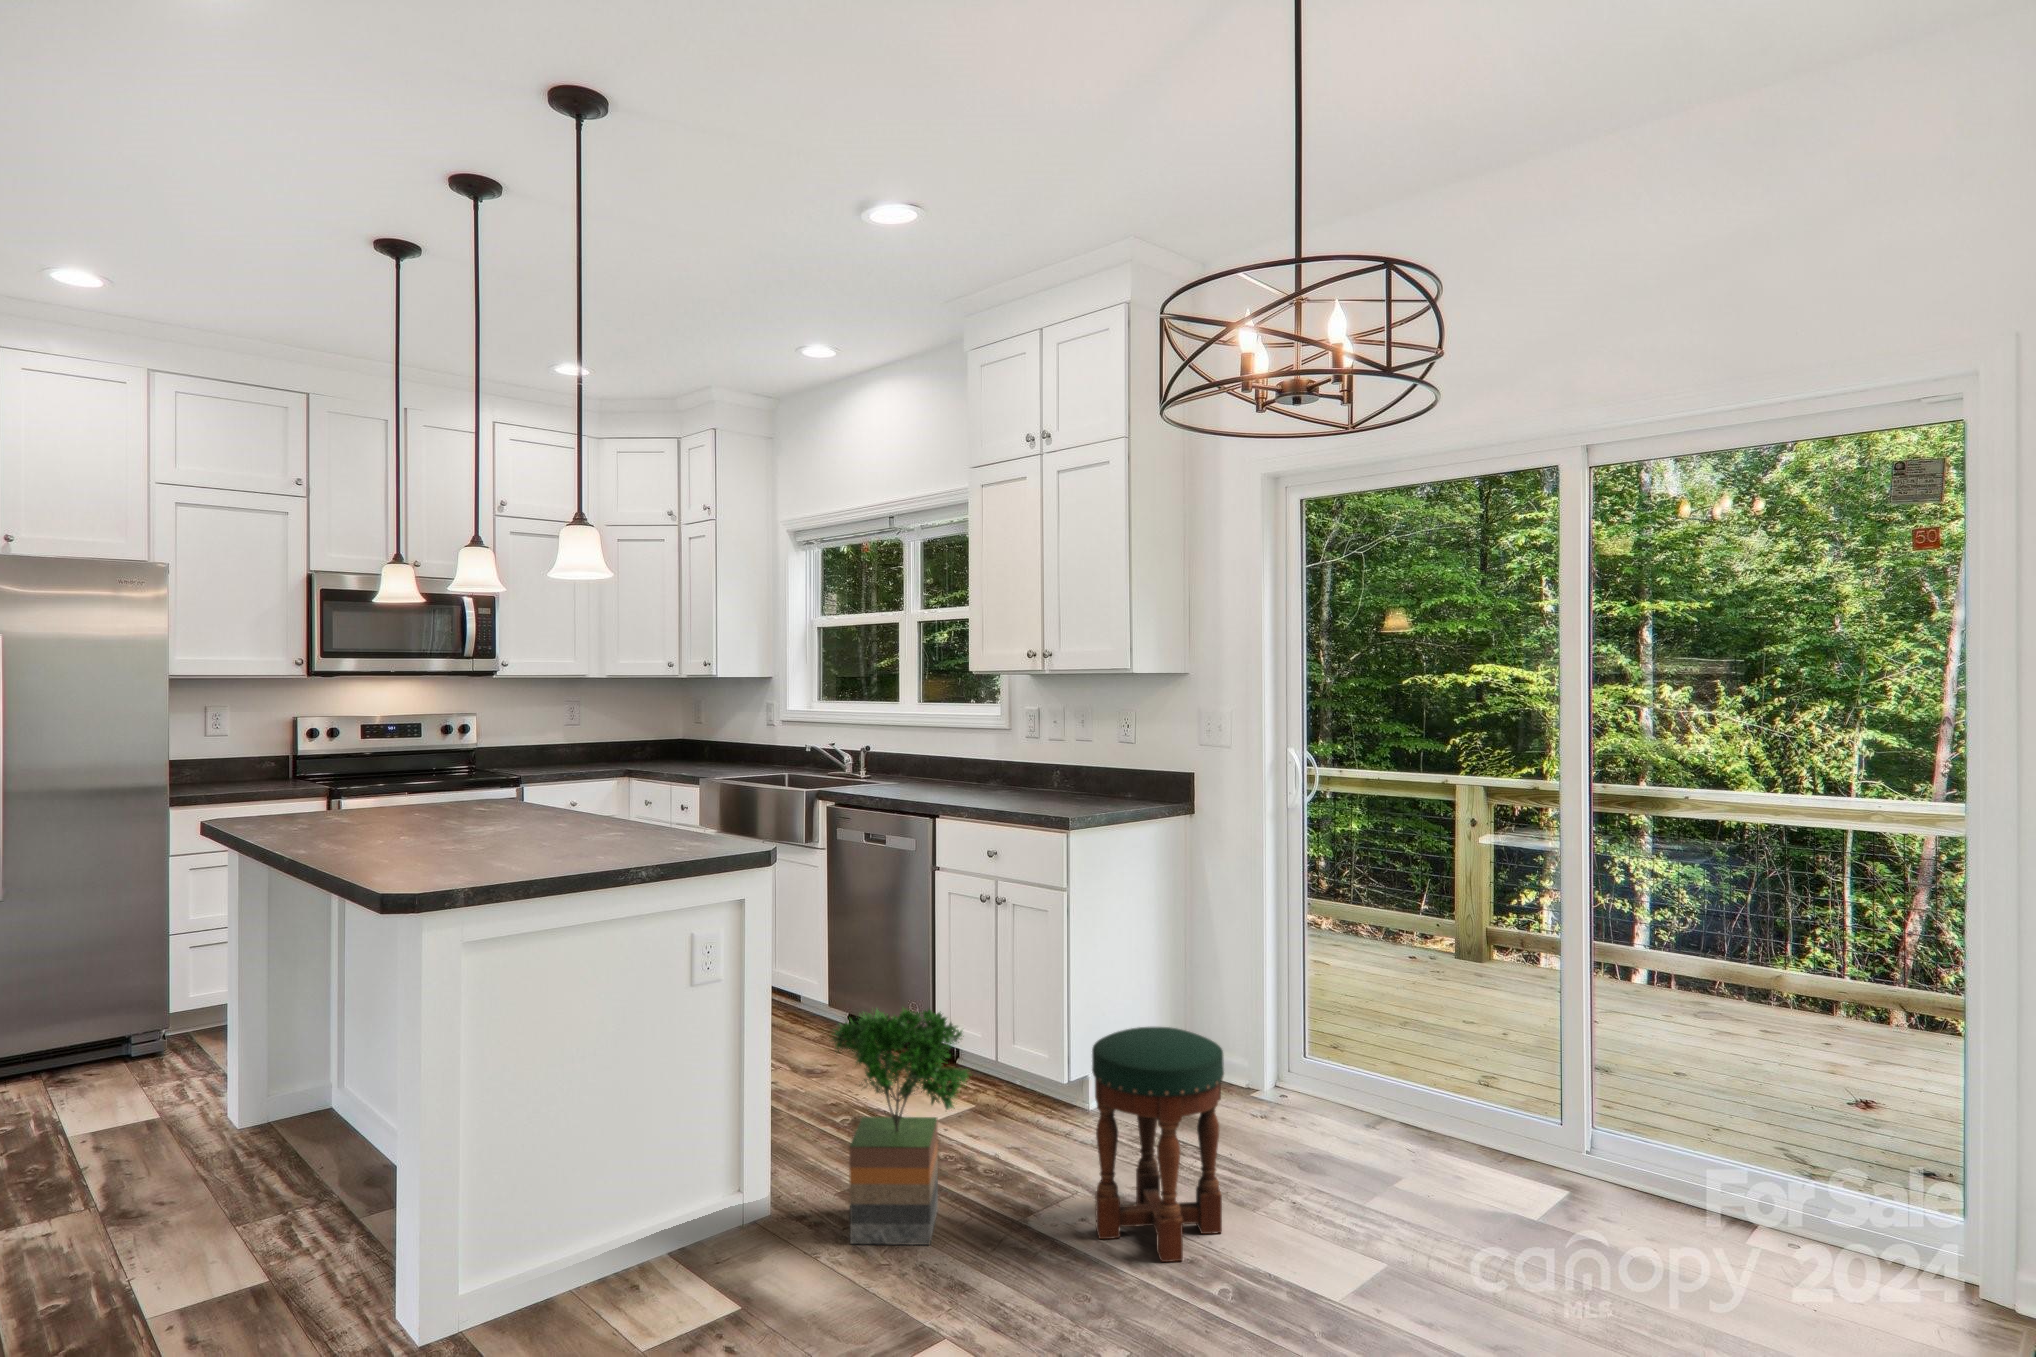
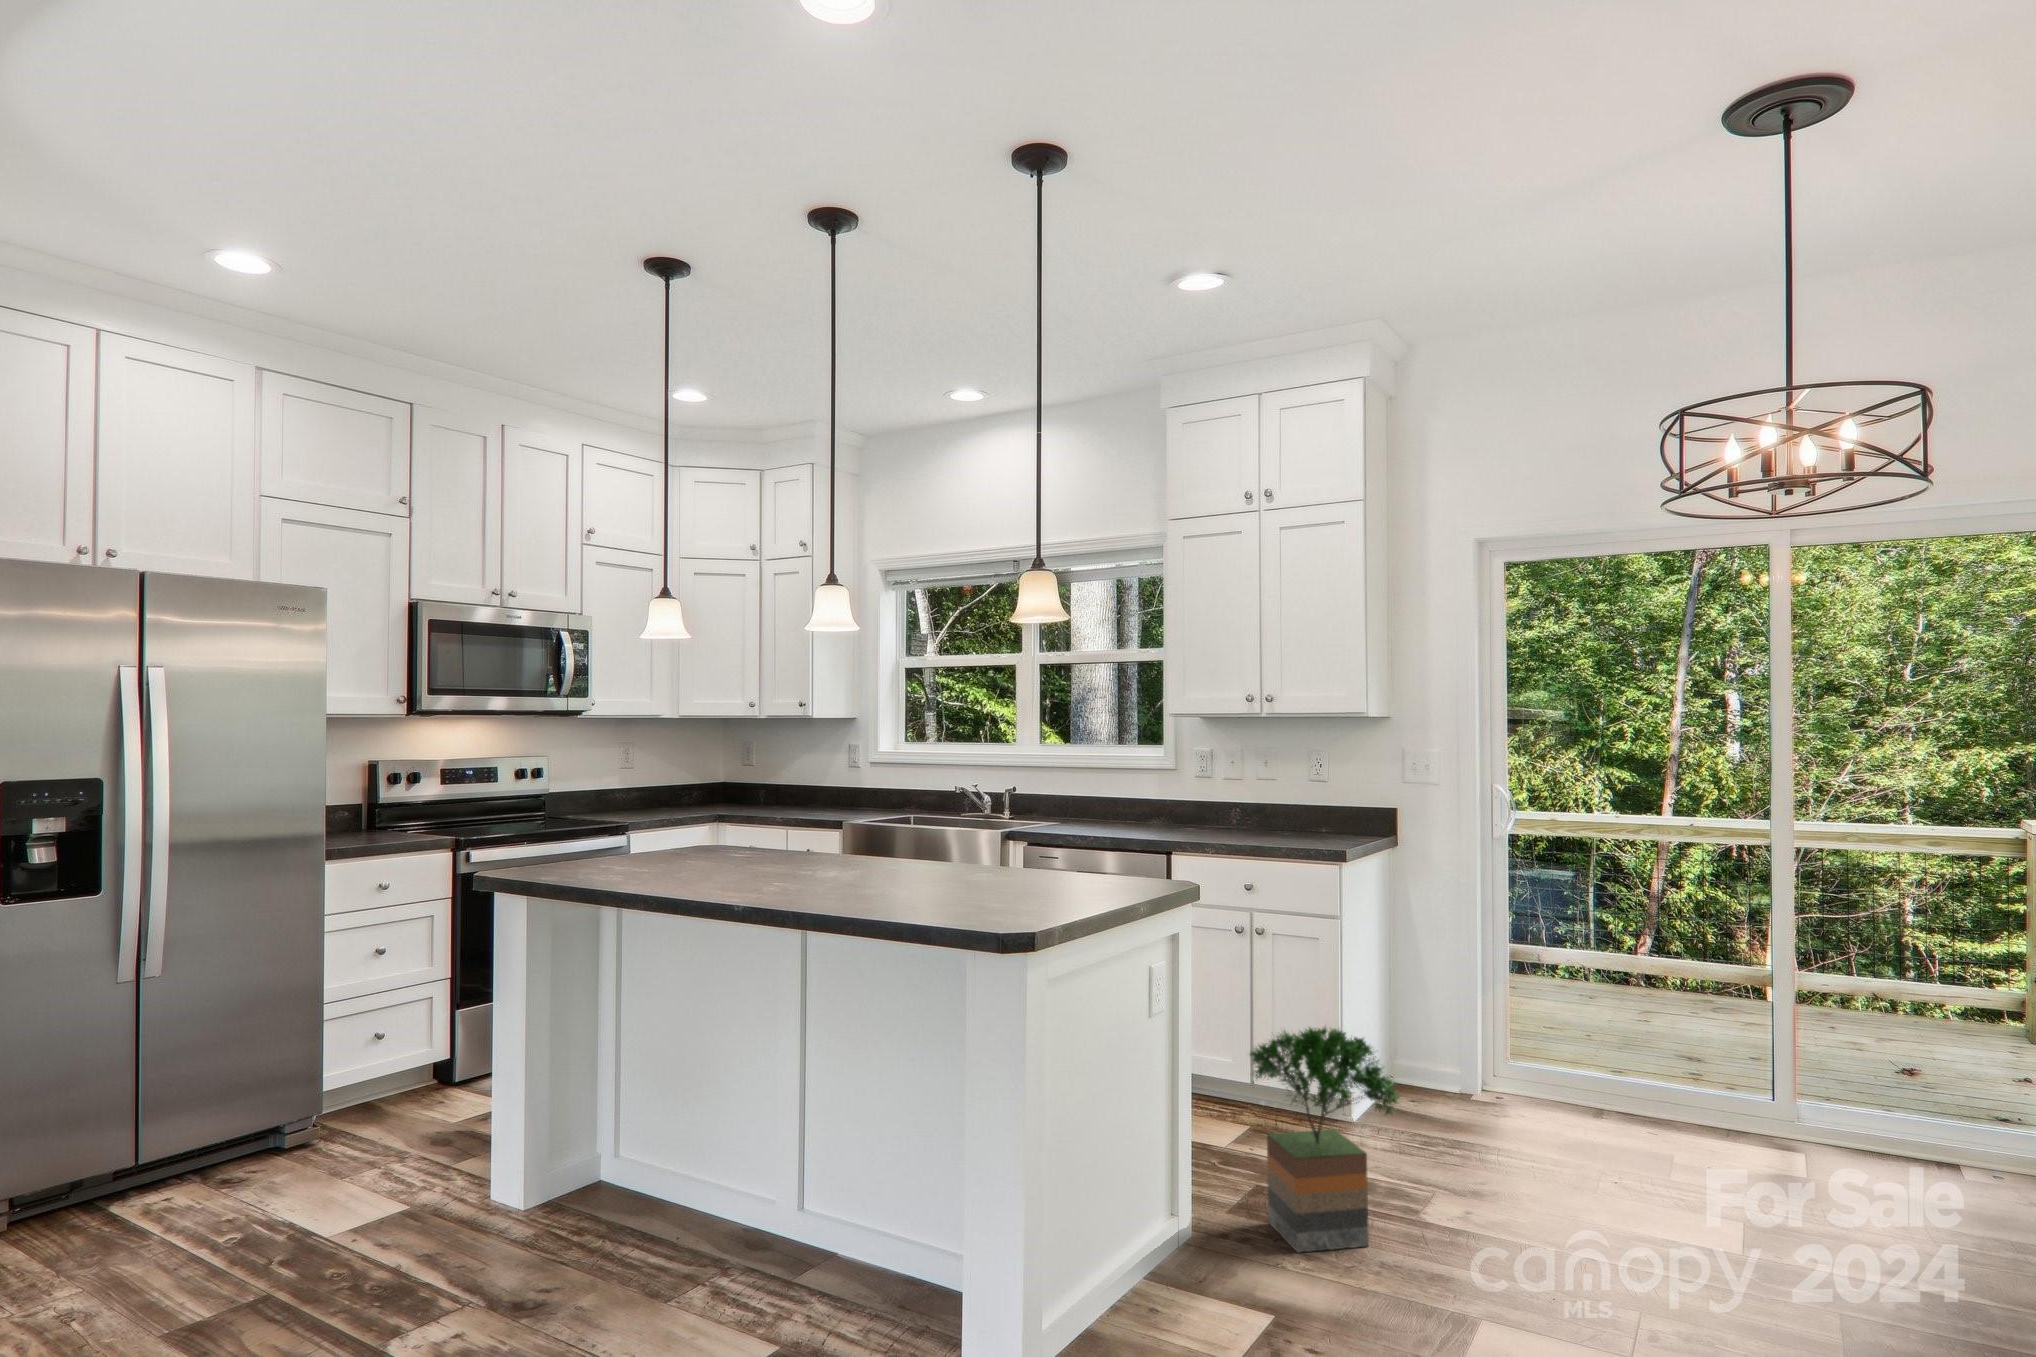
stool: present [1092,1027,1224,1262] -> none [1481,1031,1610,1240]

